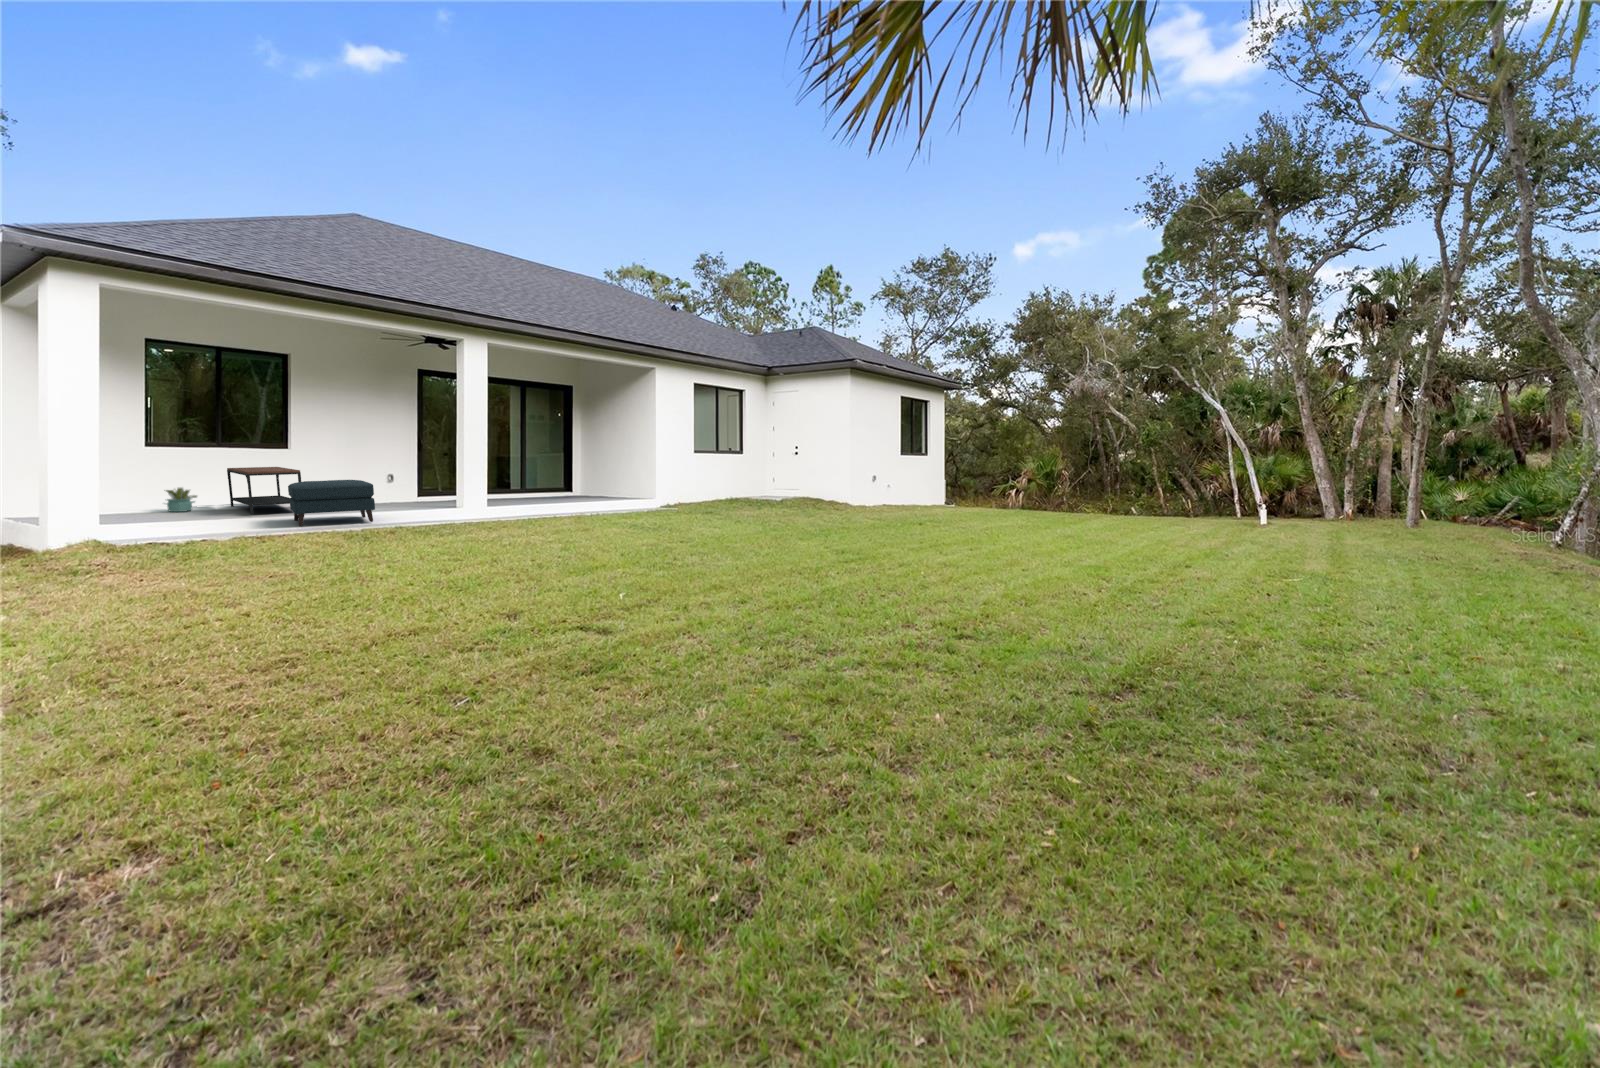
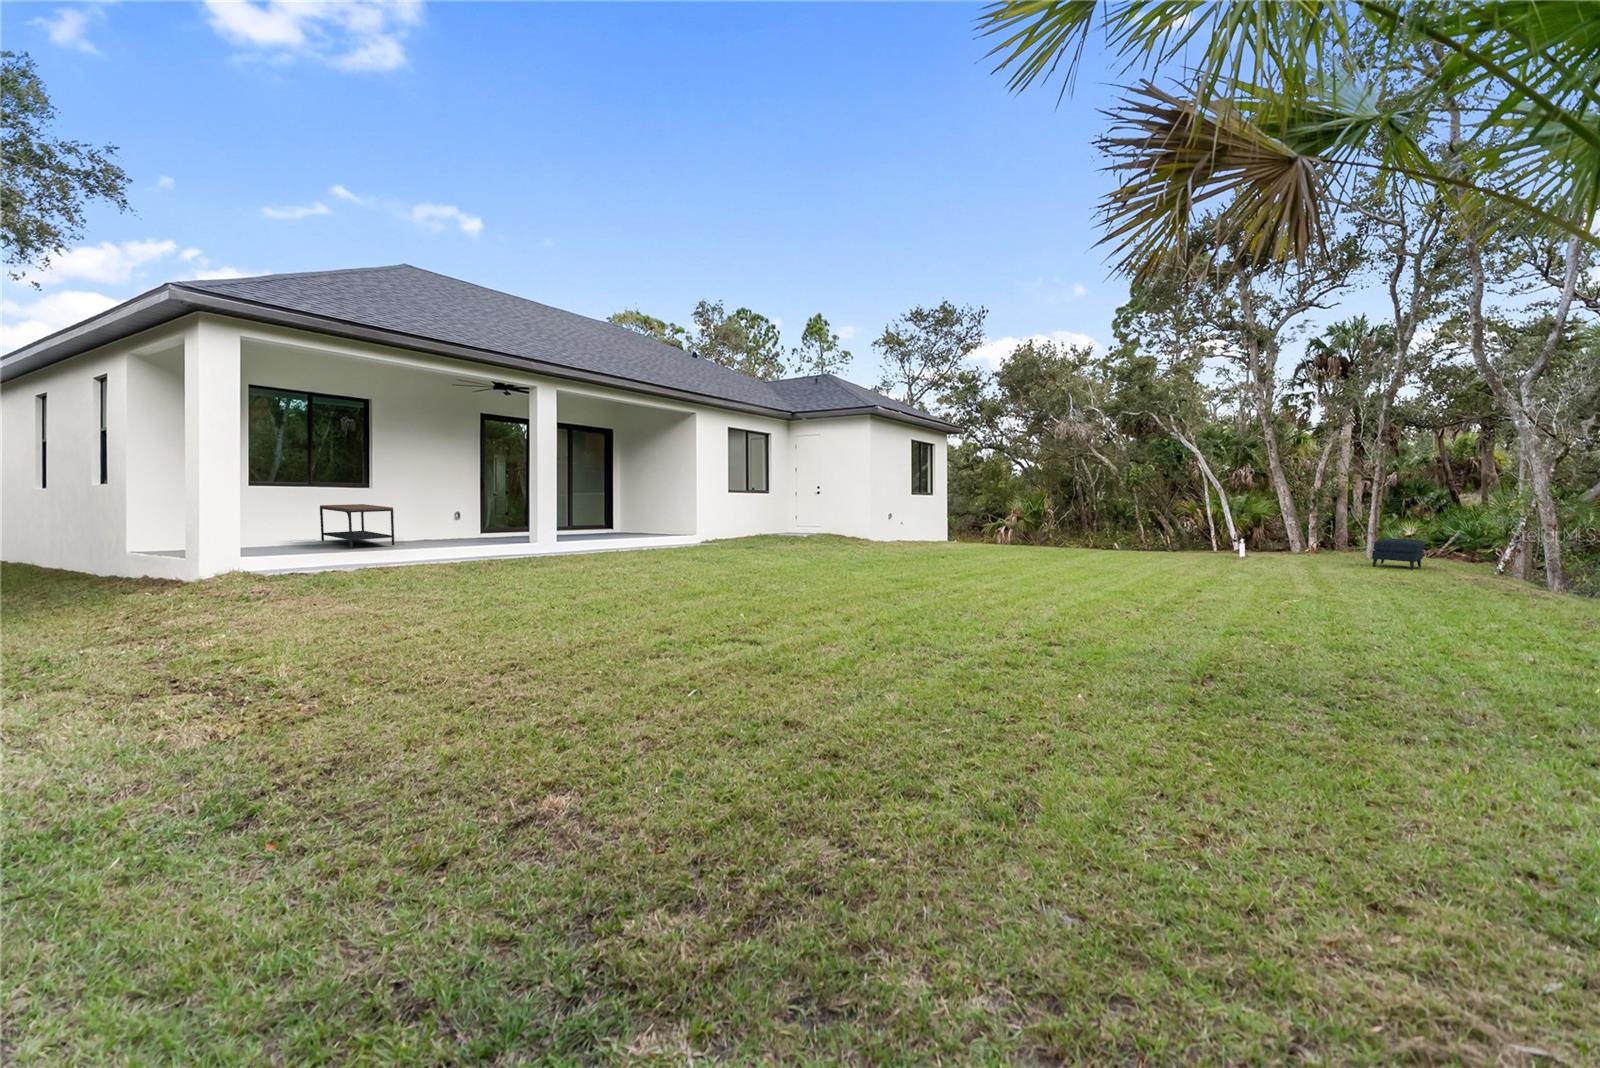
ottoman: present [288,480,375,526] -> present [1372,538,1425,569]
decorative plant: present [166,488,197,512] -> none [266,523,296,546]

